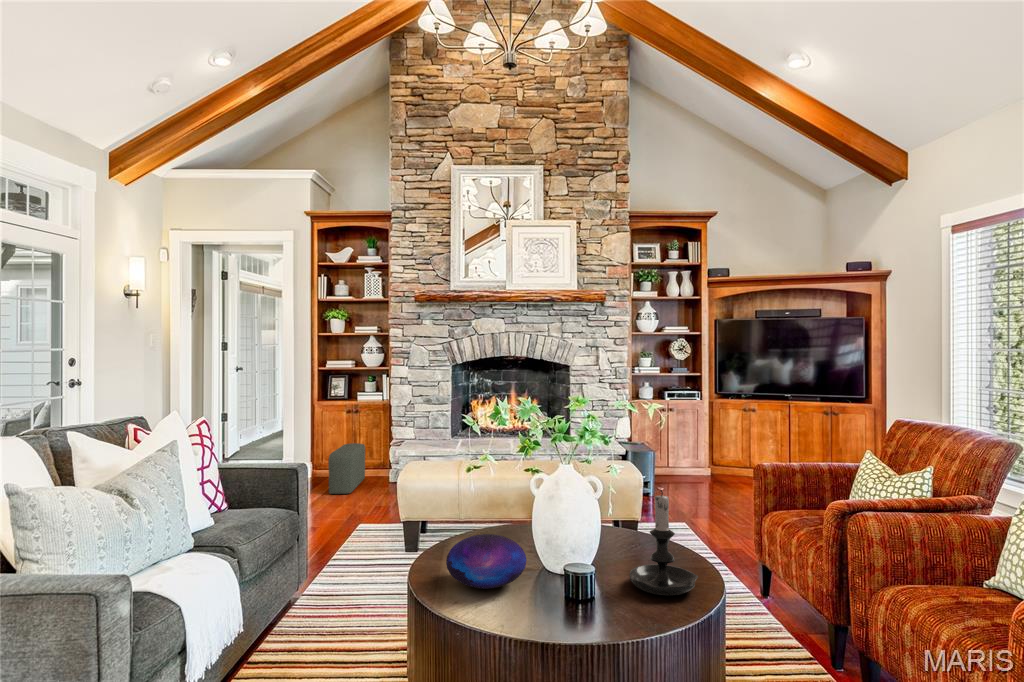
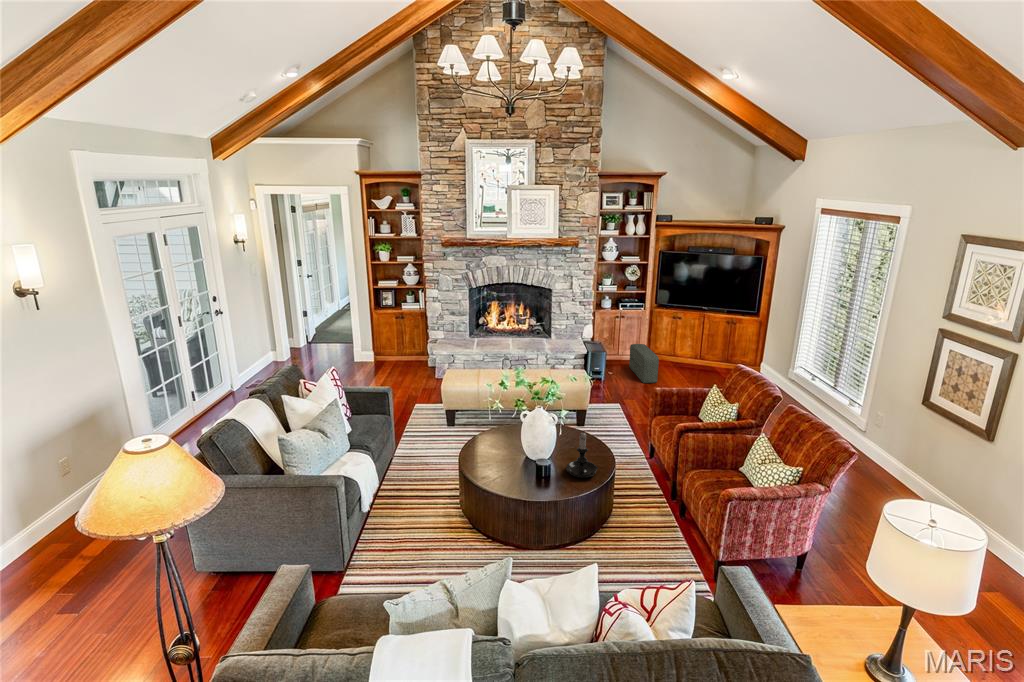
pouf: present [328,443,365,494] -> present [629,344,659,383]
decorative orb: present [446,534,527,589] -> none [480,448,518,474]

